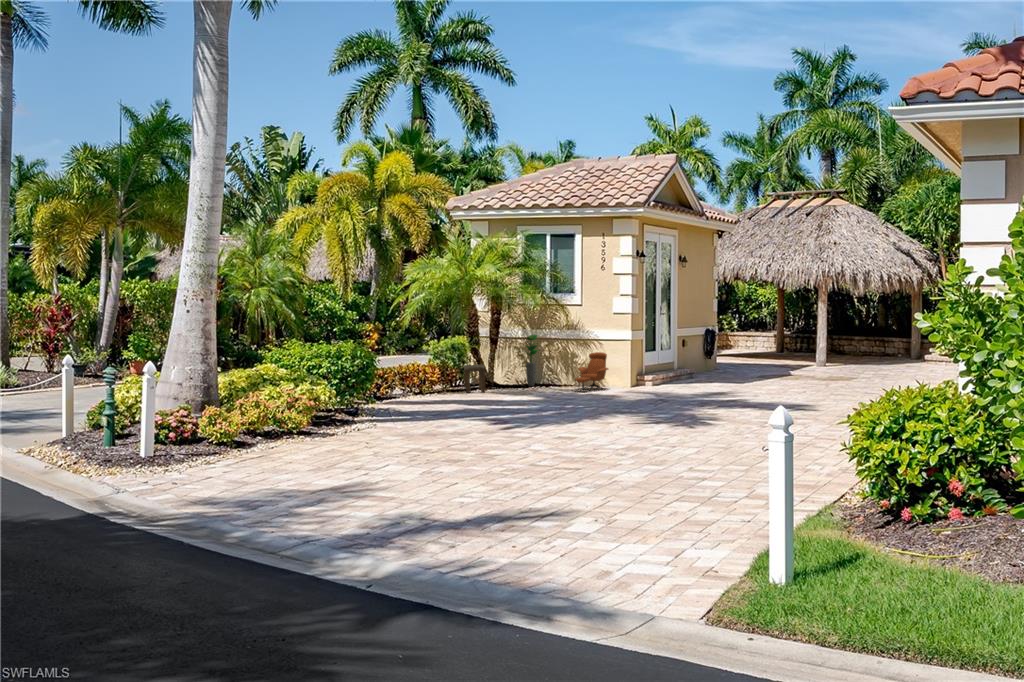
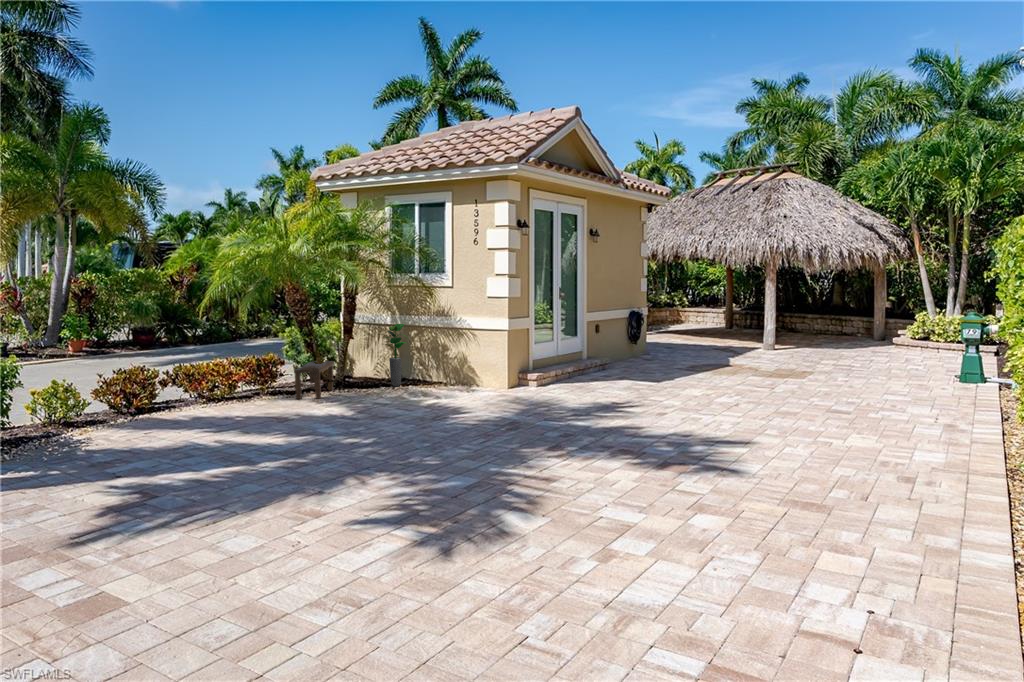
lounge chair: present [576,352,608,391] -> none [431,347,479,401]

